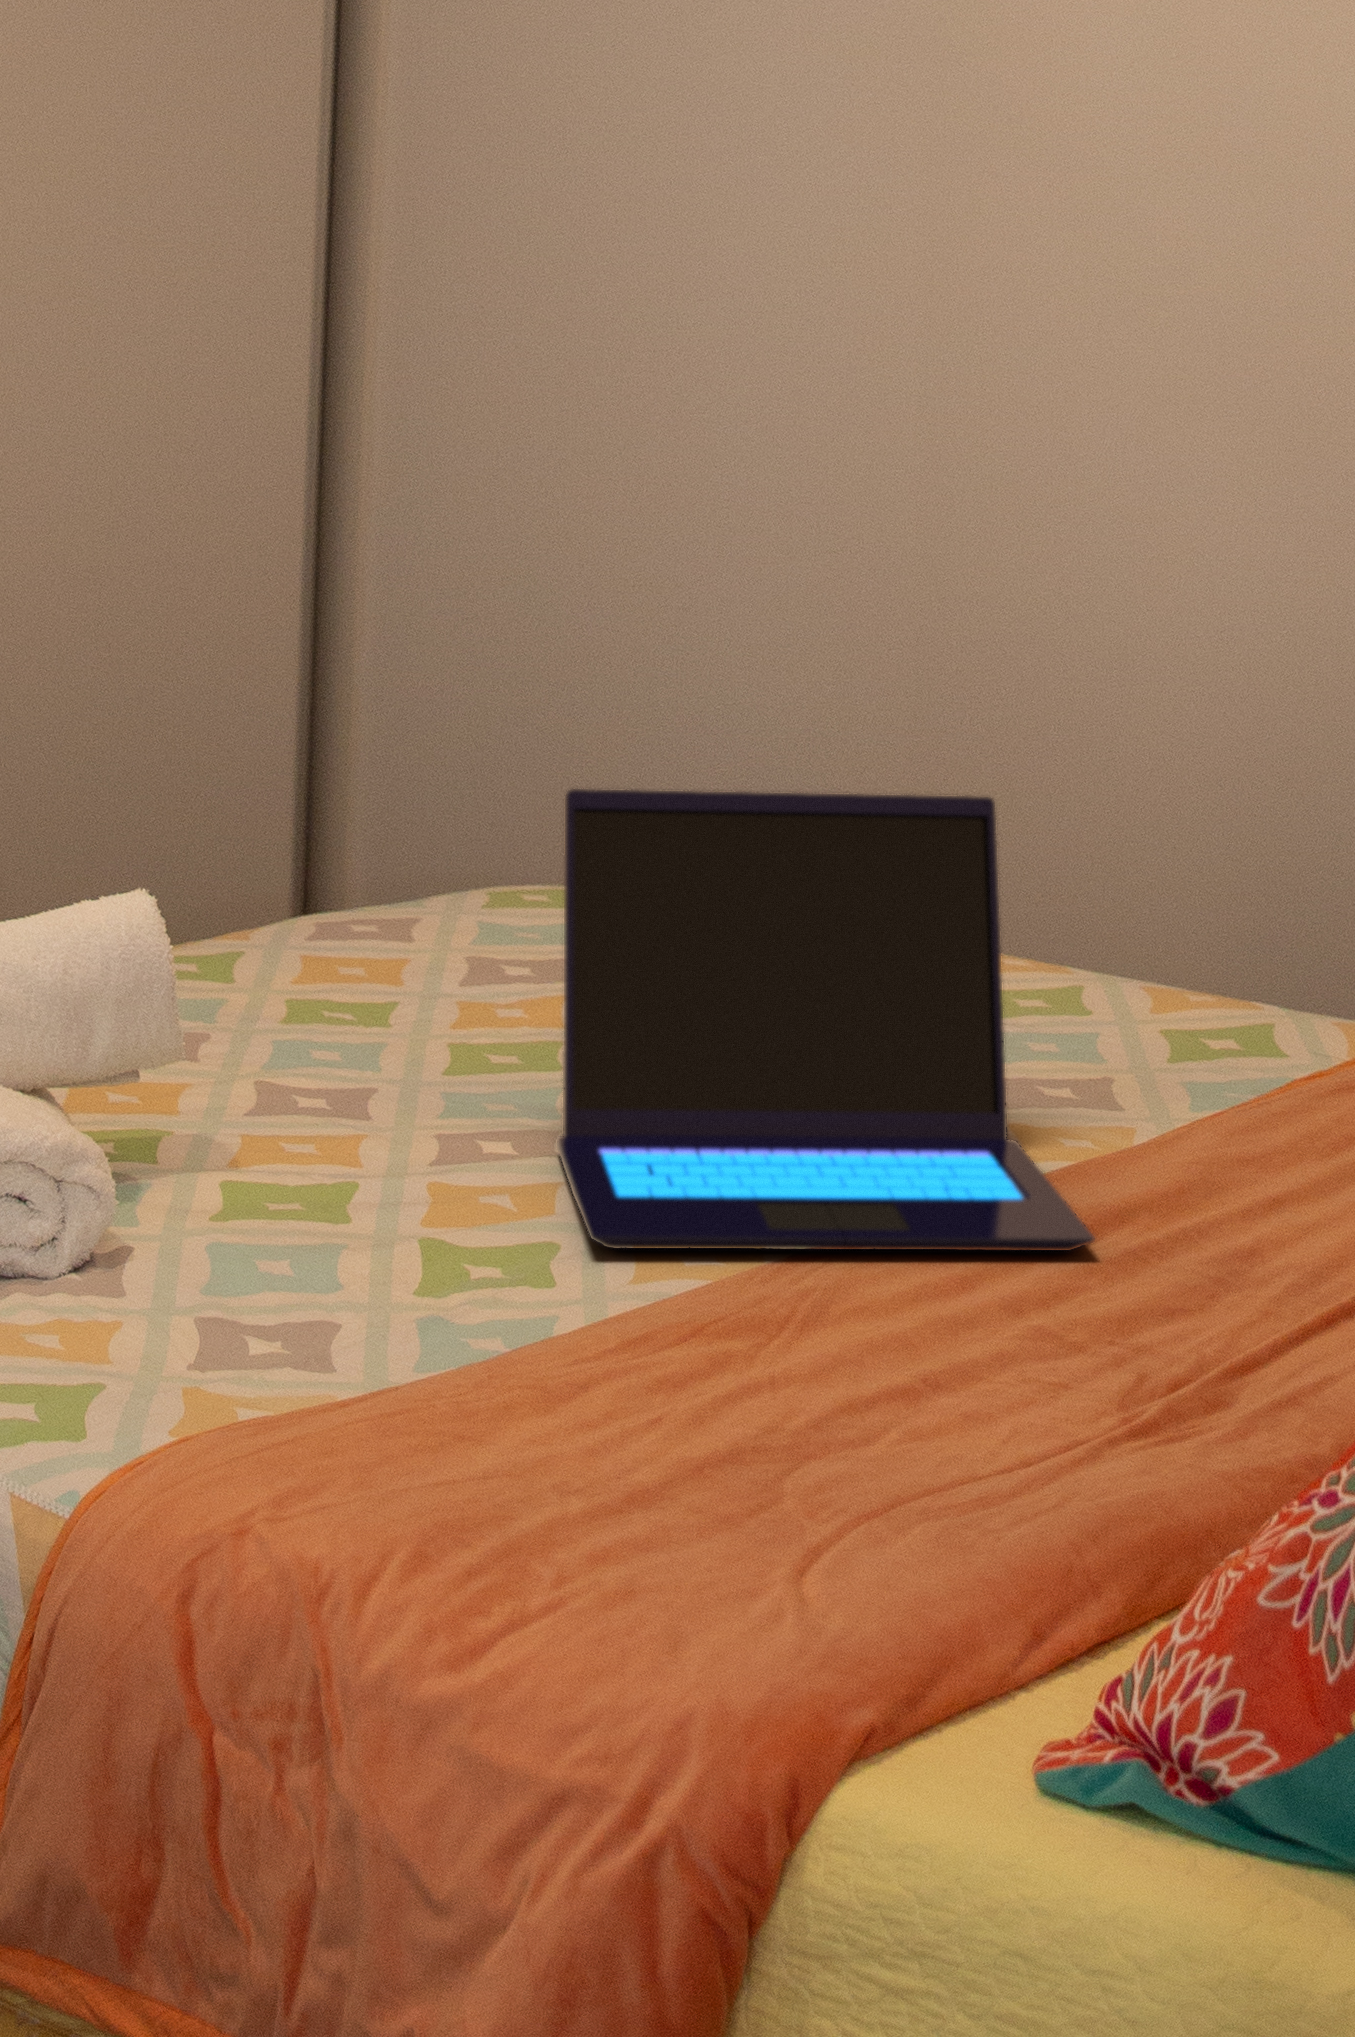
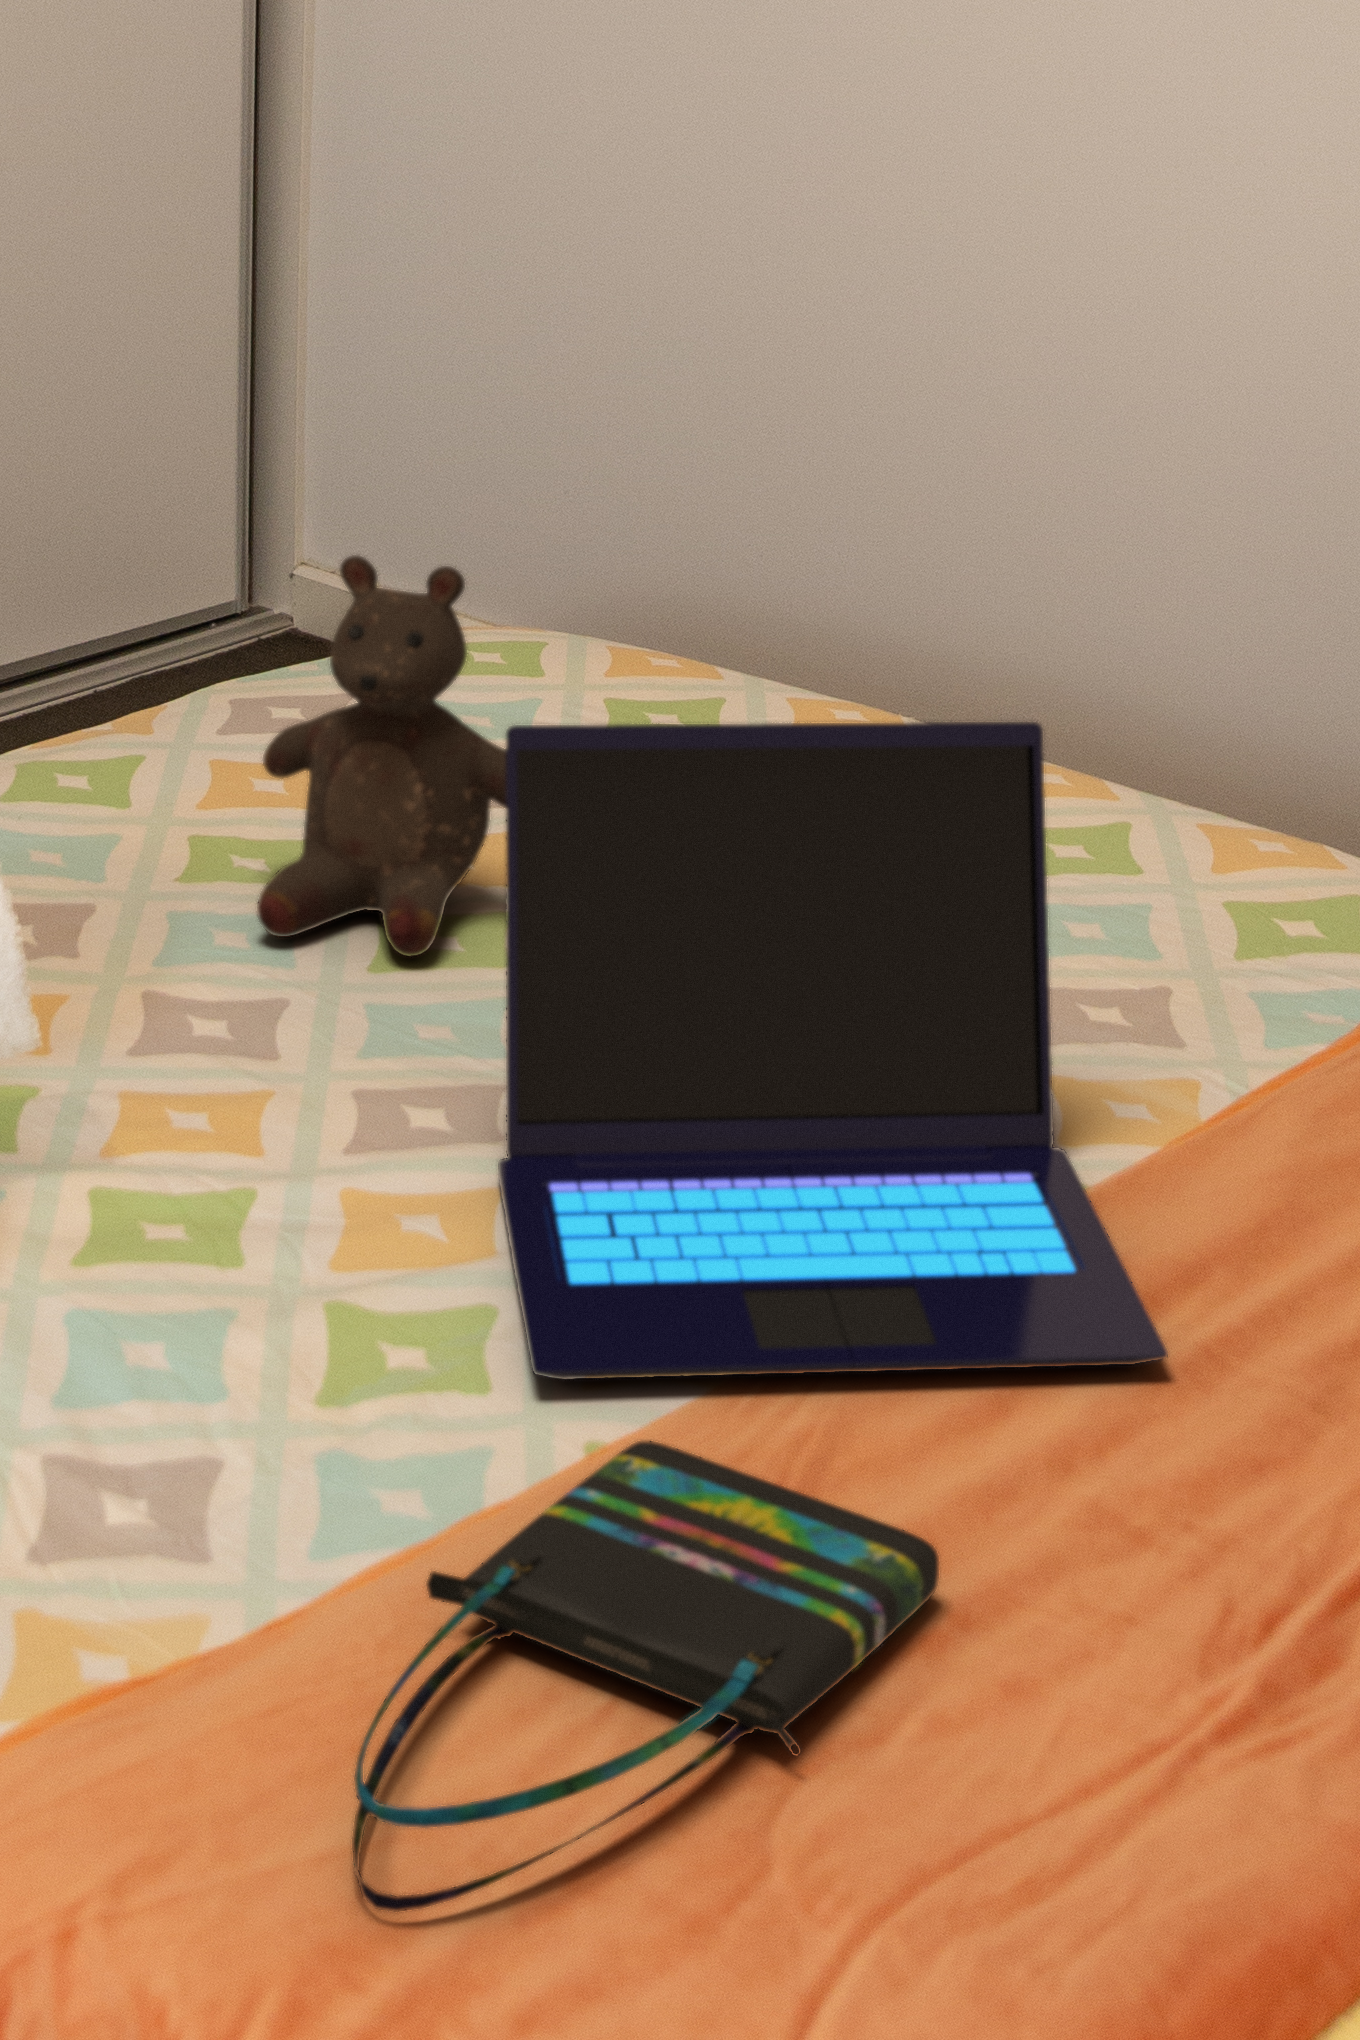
stuffed bear: none [352,714,583,1038] -> present [257,555,506,956]
tote bag: none [464,1262,912,1486] -> present [352,1441,939,1911]

